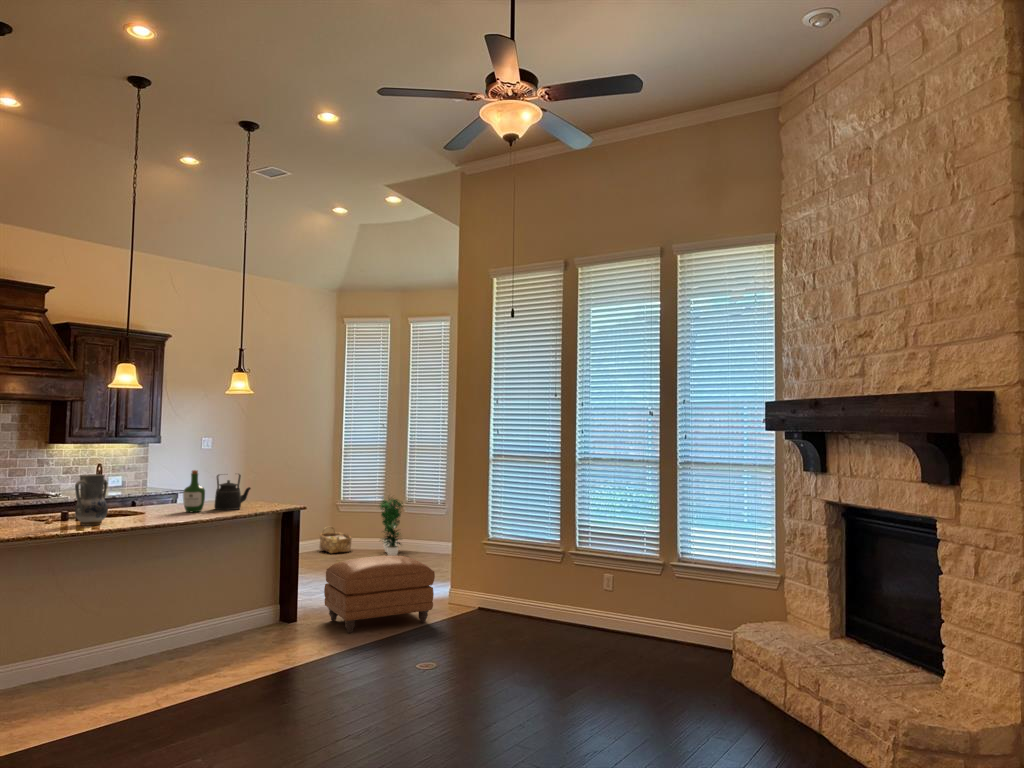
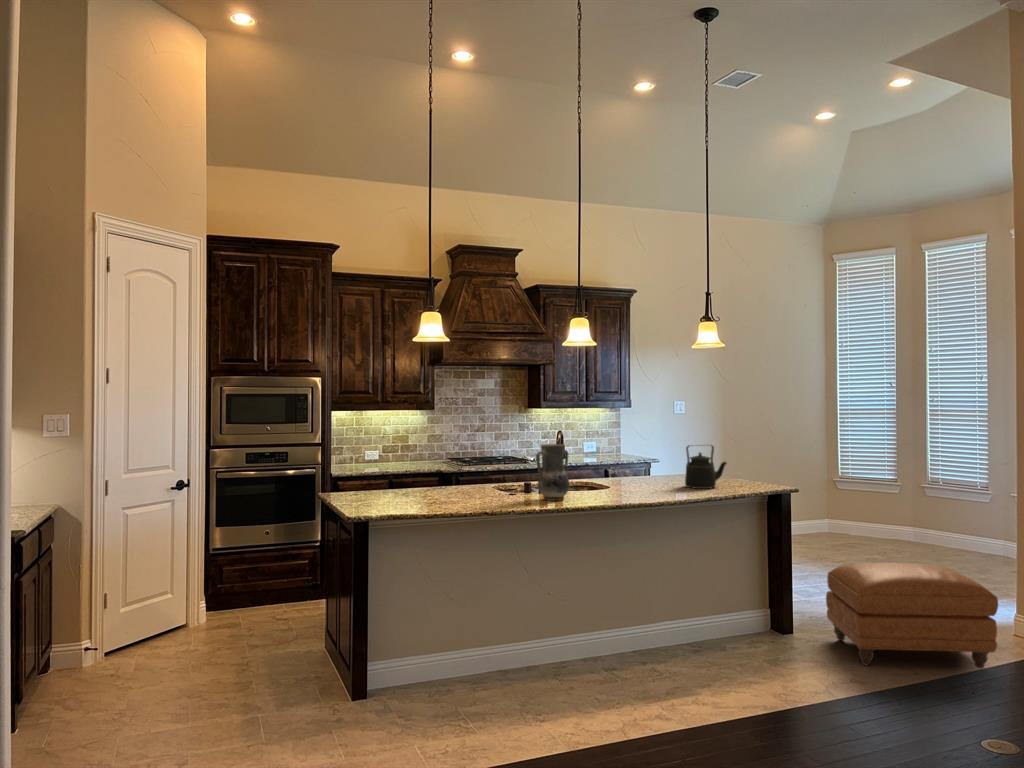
wine bottle: present [183,470,205,512] -> none [649,440,674,489]
potted plant: present [380,498,403,555] -> none [889,471,929,555]
woven basket: present [320,527,352,553] -> none [812,507,854,541]

